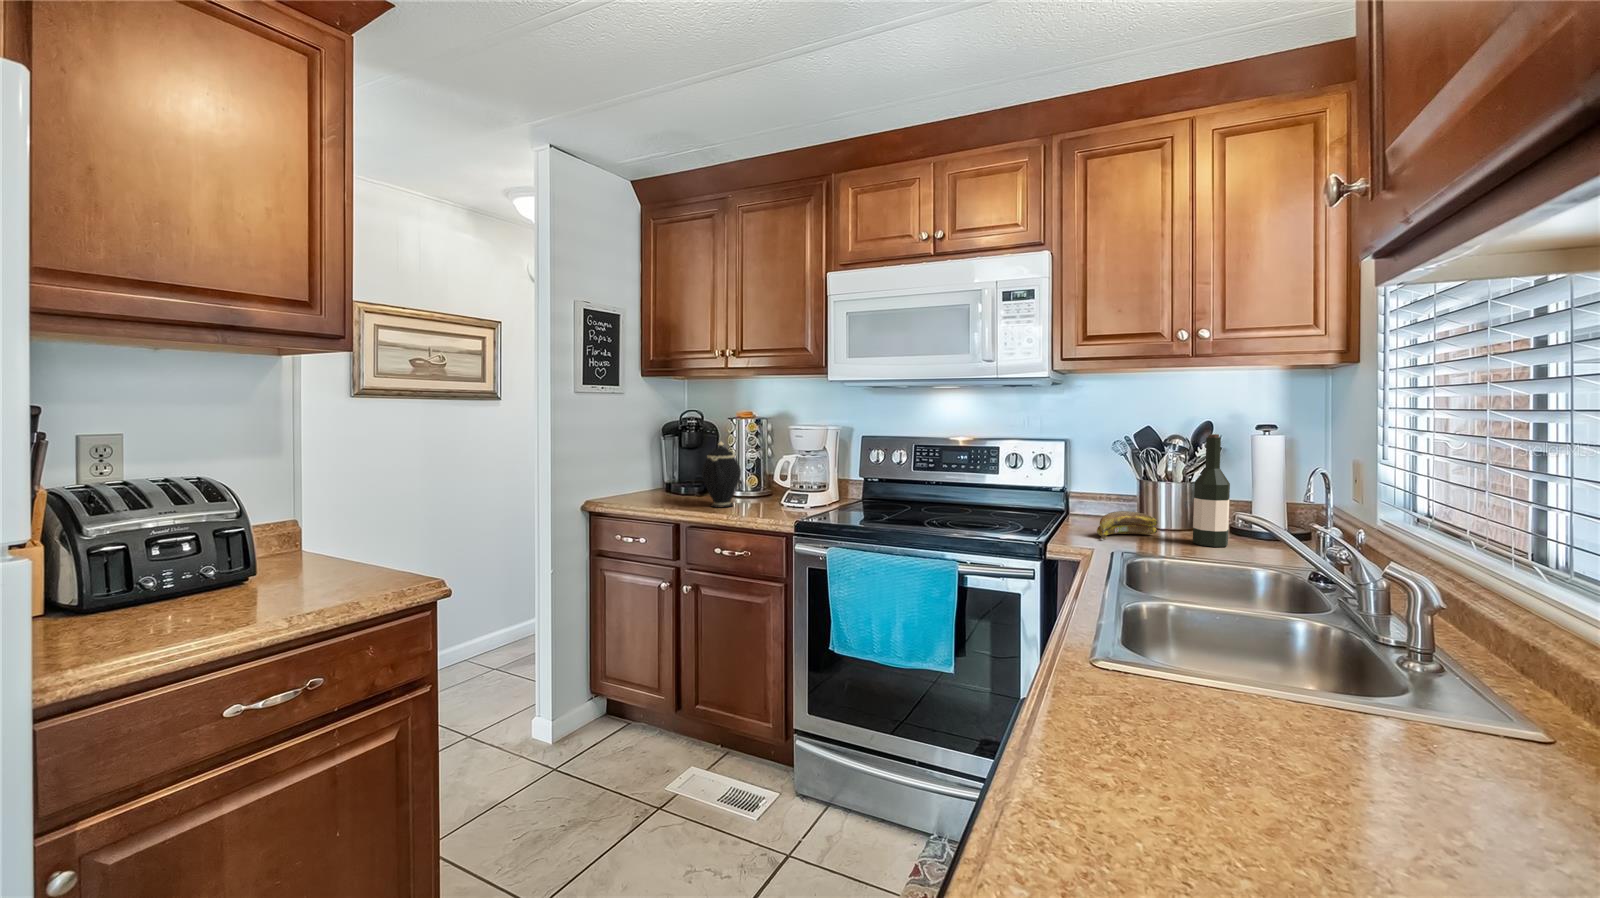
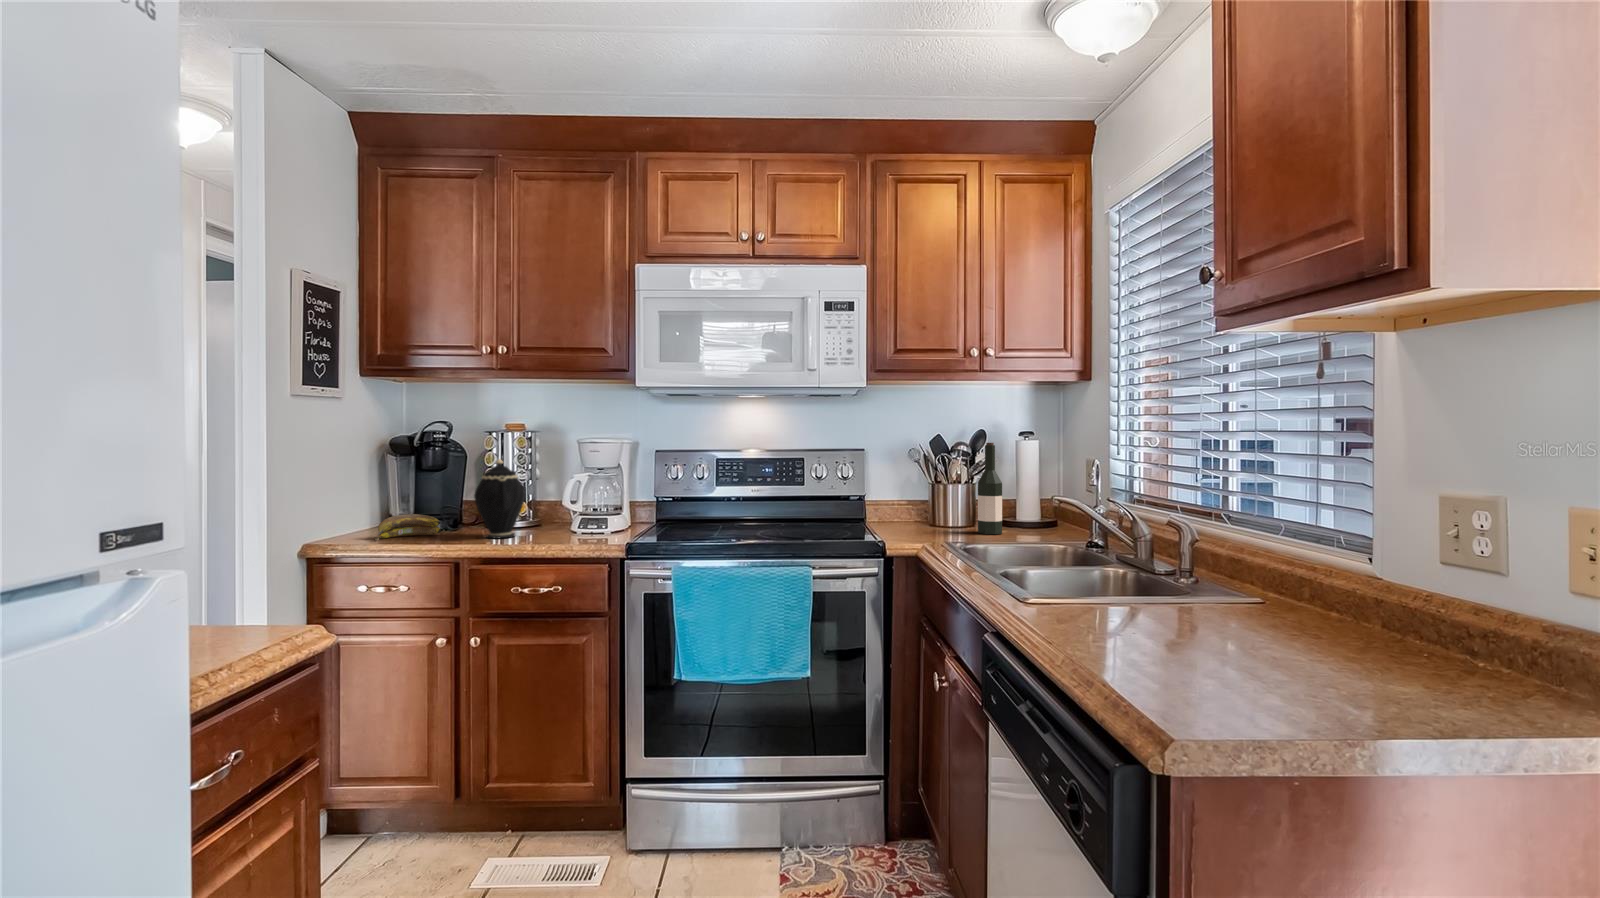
banana: present [1097,511,1158,540] -> present [374,514,441,541]

